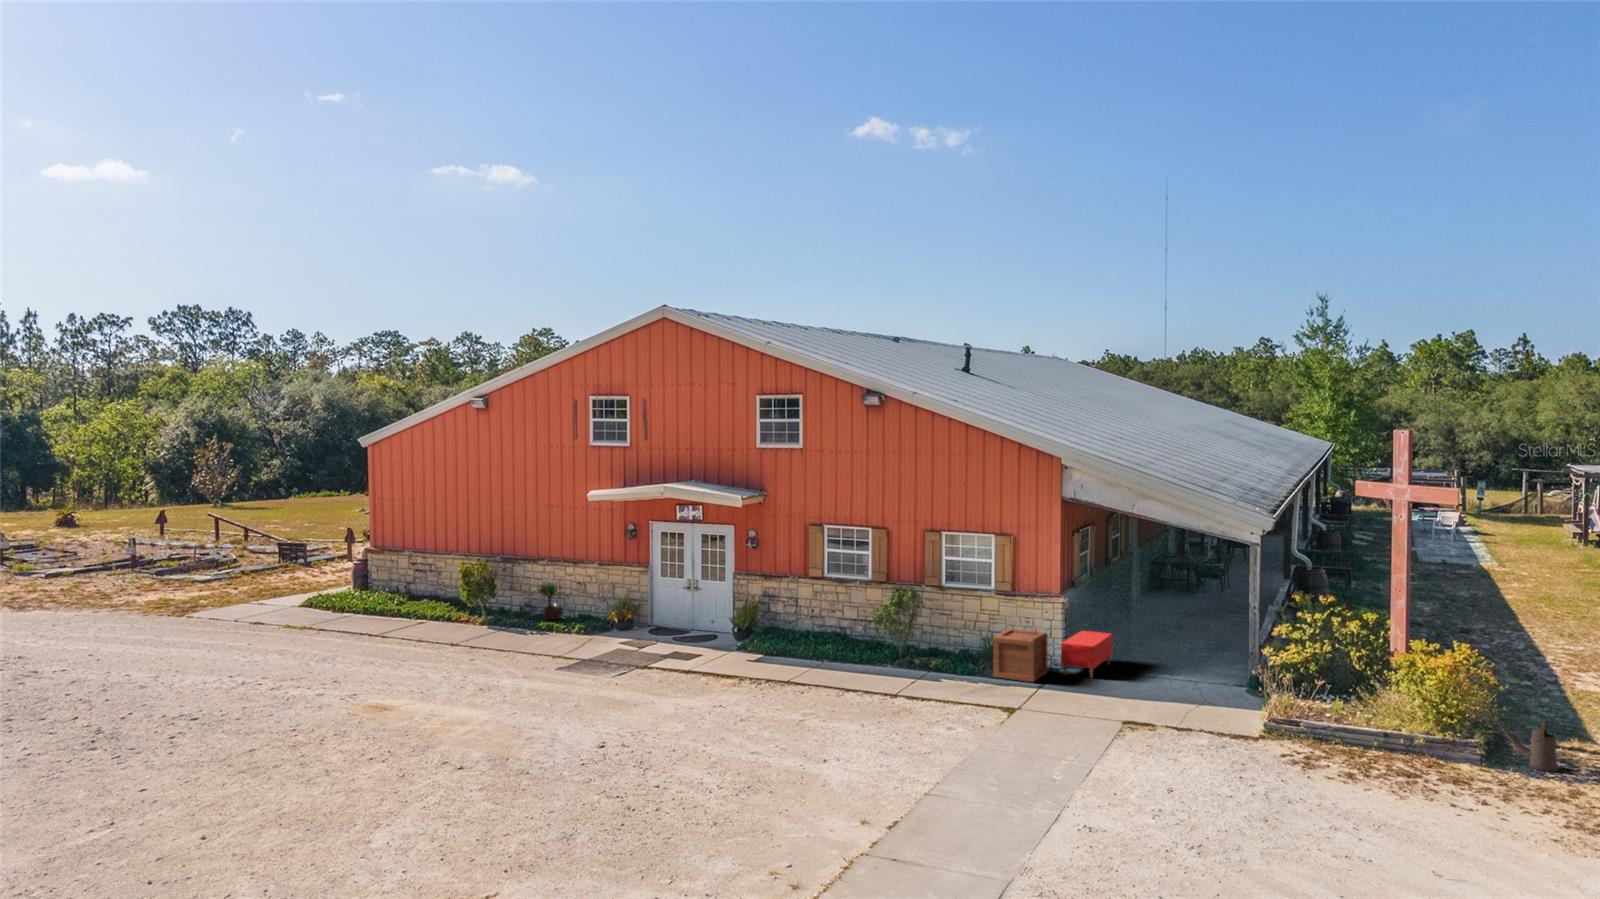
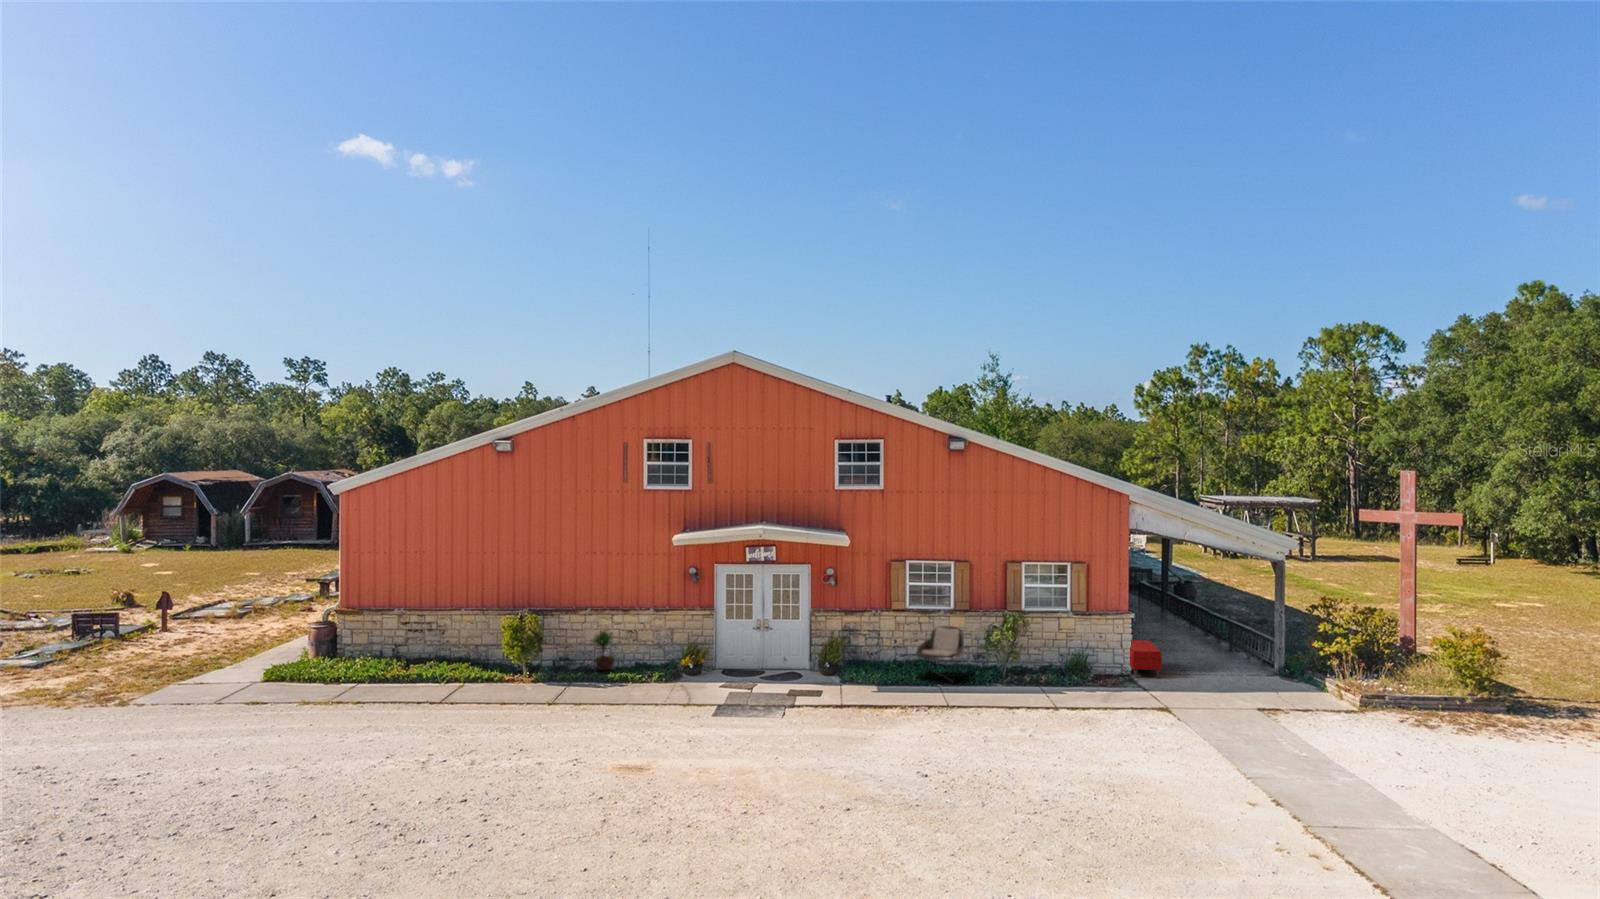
lounge chair: none [815,598,875,661] -> present [916,626,966,682]
wooden crate: present [993,629,1048,682] -> none [1087,643,1129,686]
watering can: present [1498,722,1558,772] -> none [1496,678,1544,712]

